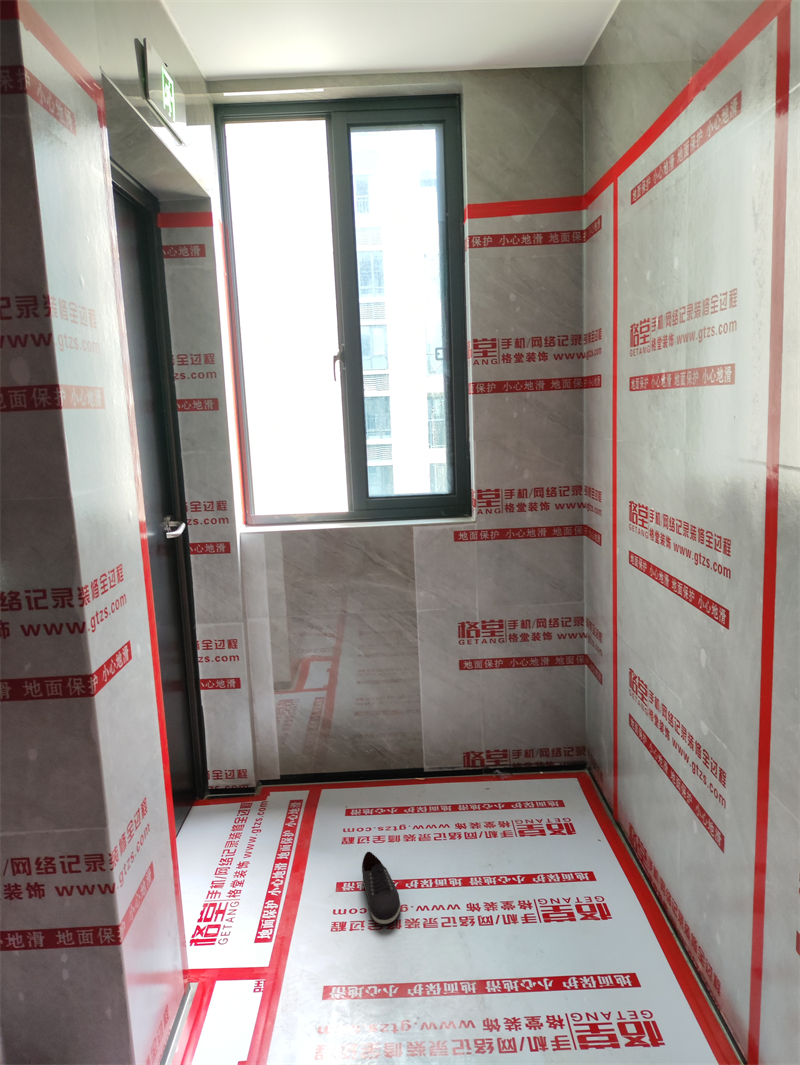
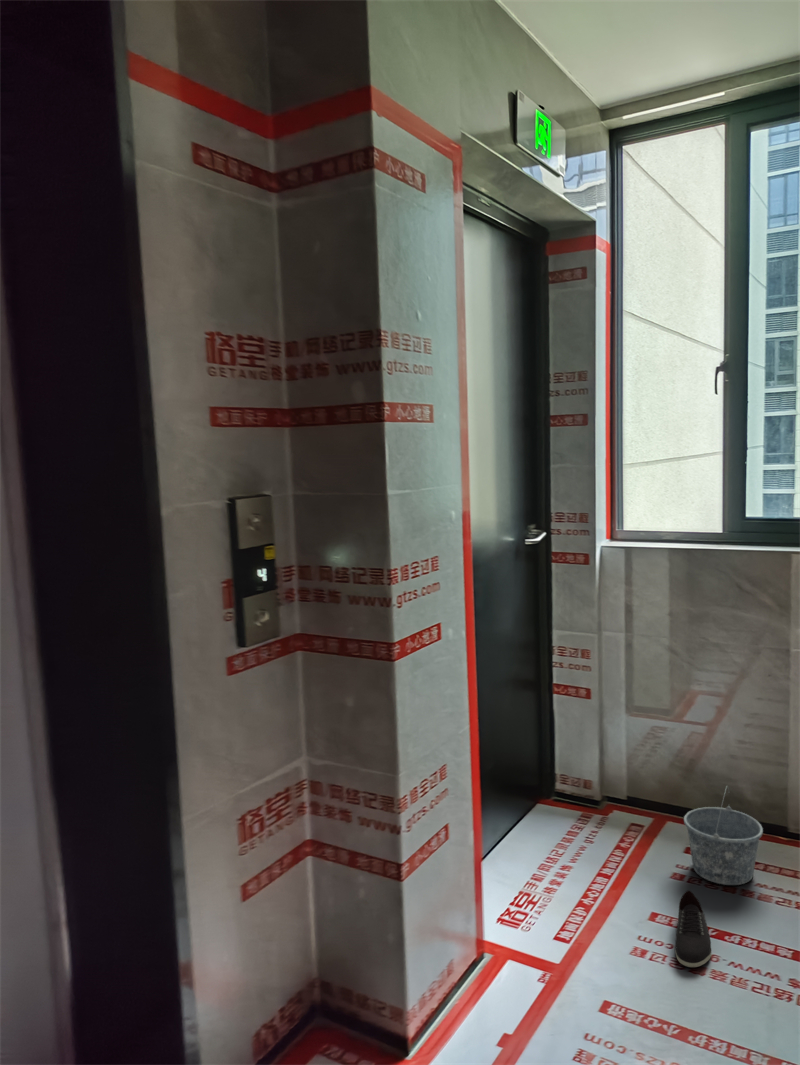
bucket: none [347,745,415,836] -> present [684,806,763,885]

